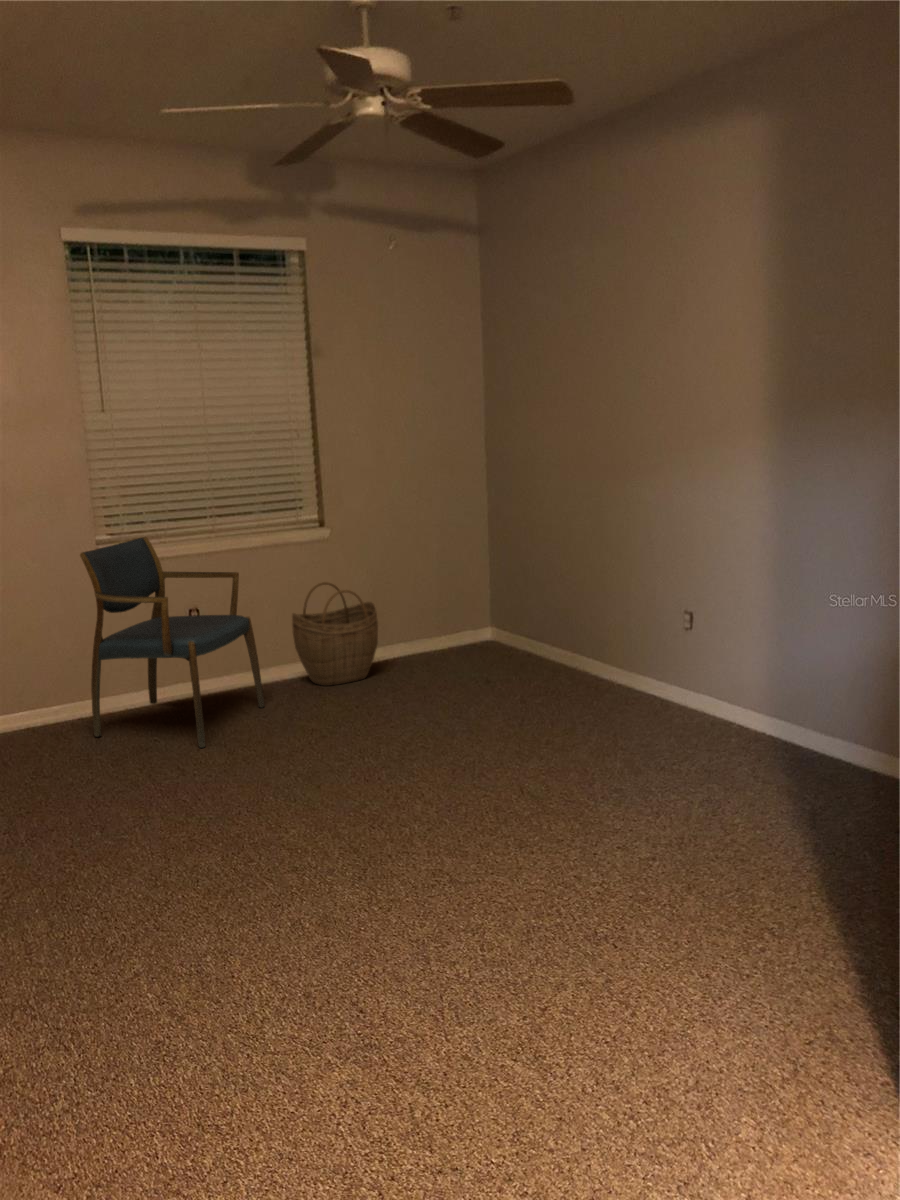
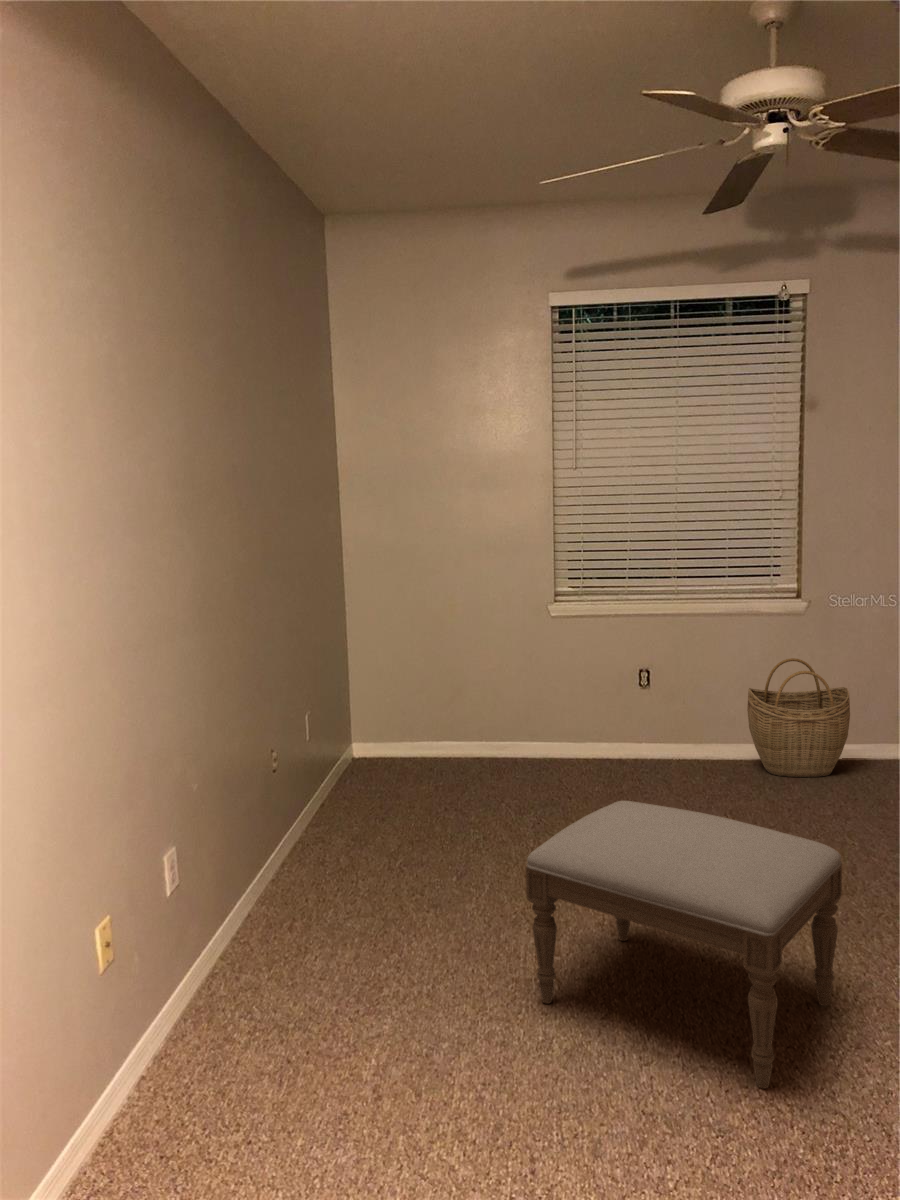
armchair: present [80,537,264,748] -> none [521,592,695,816]
ottoman: none [247,700,485,898] -> present [526,801,842,1089]

